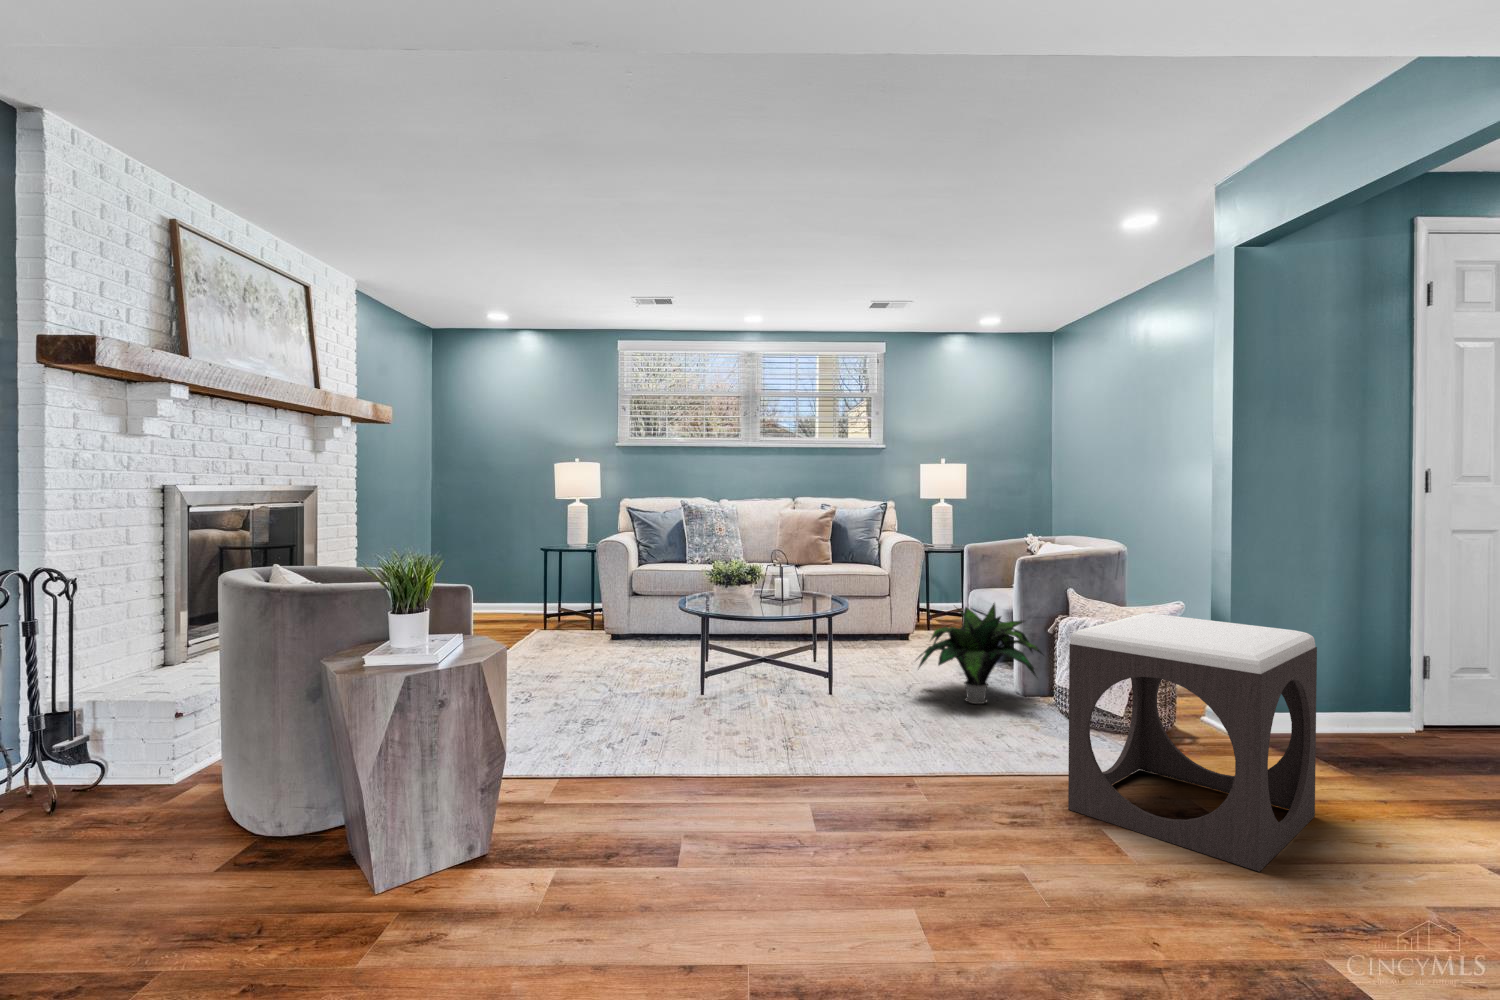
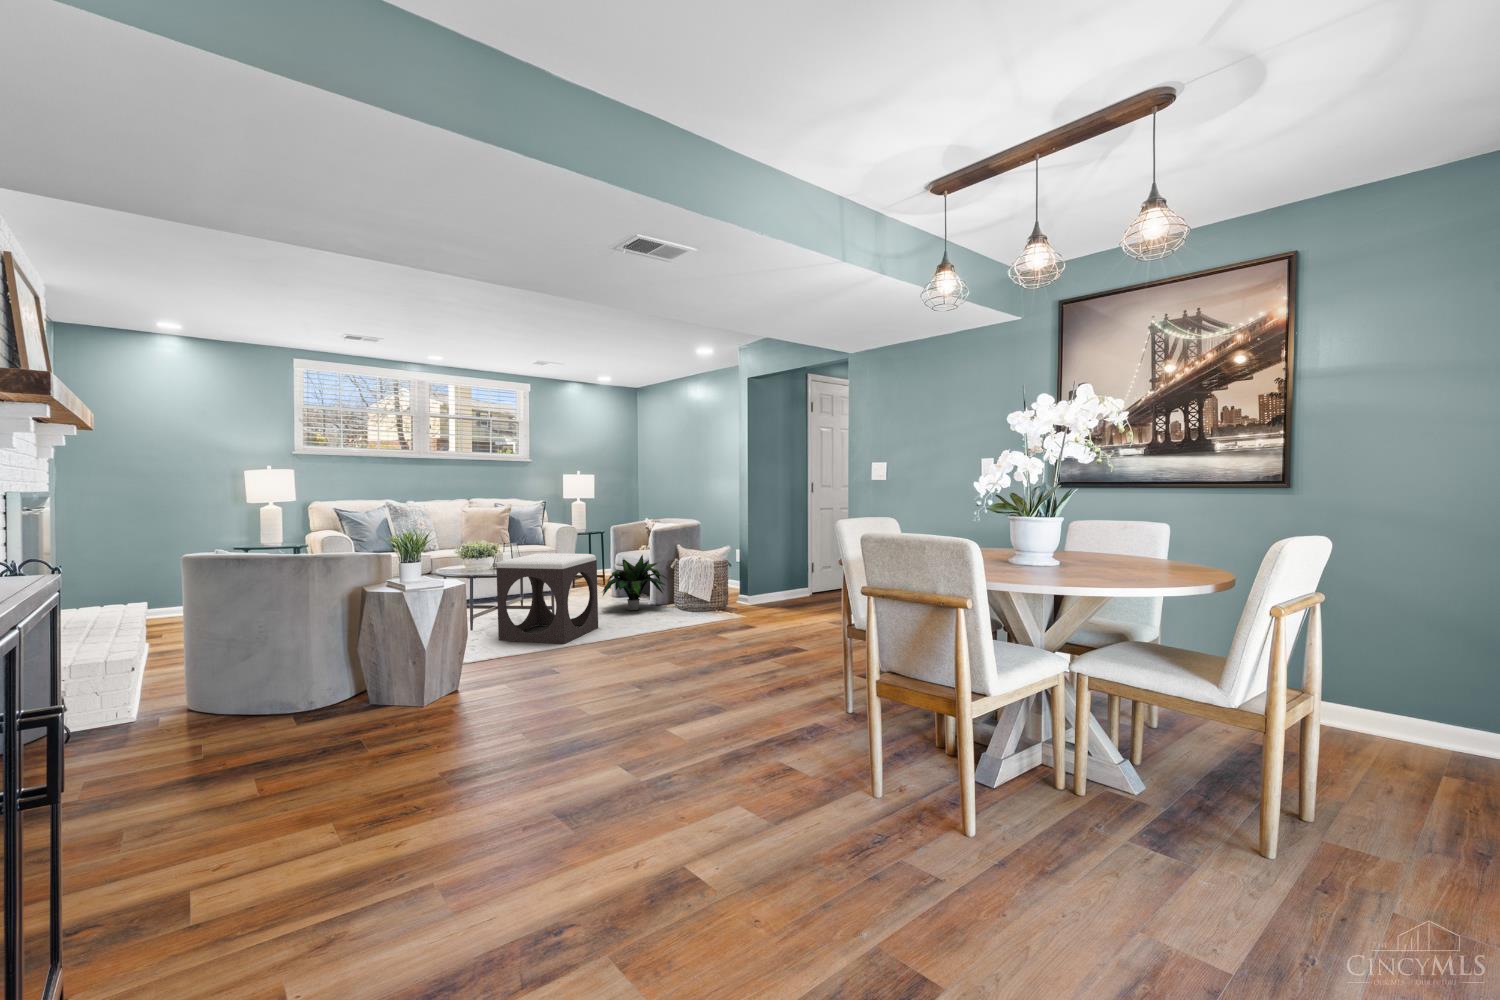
footstool: present [1068,613,1317,872] -> present [496,553,598,644]

